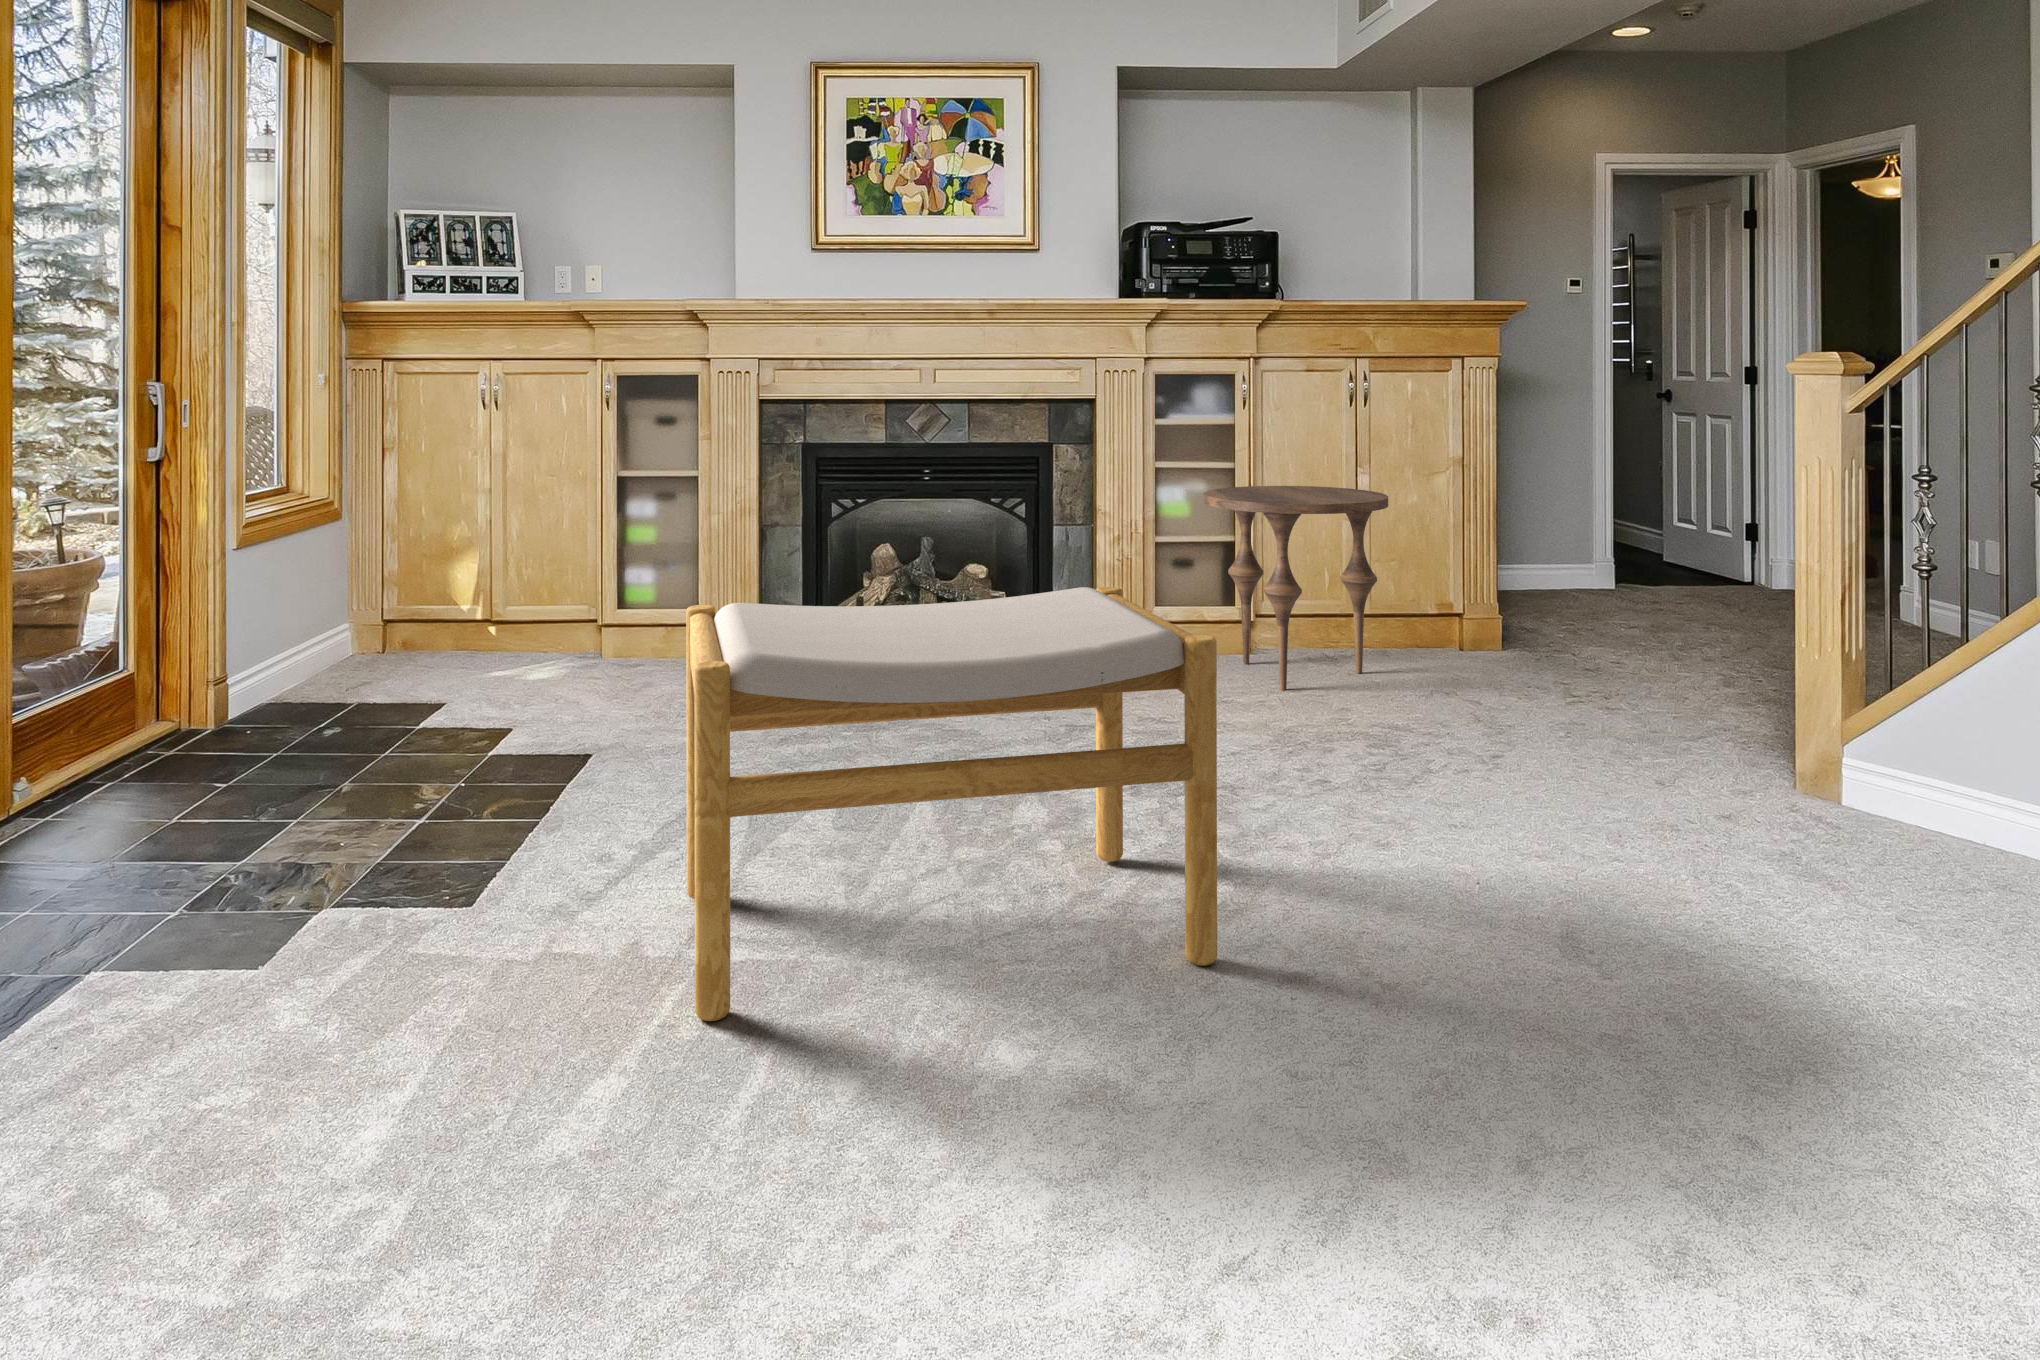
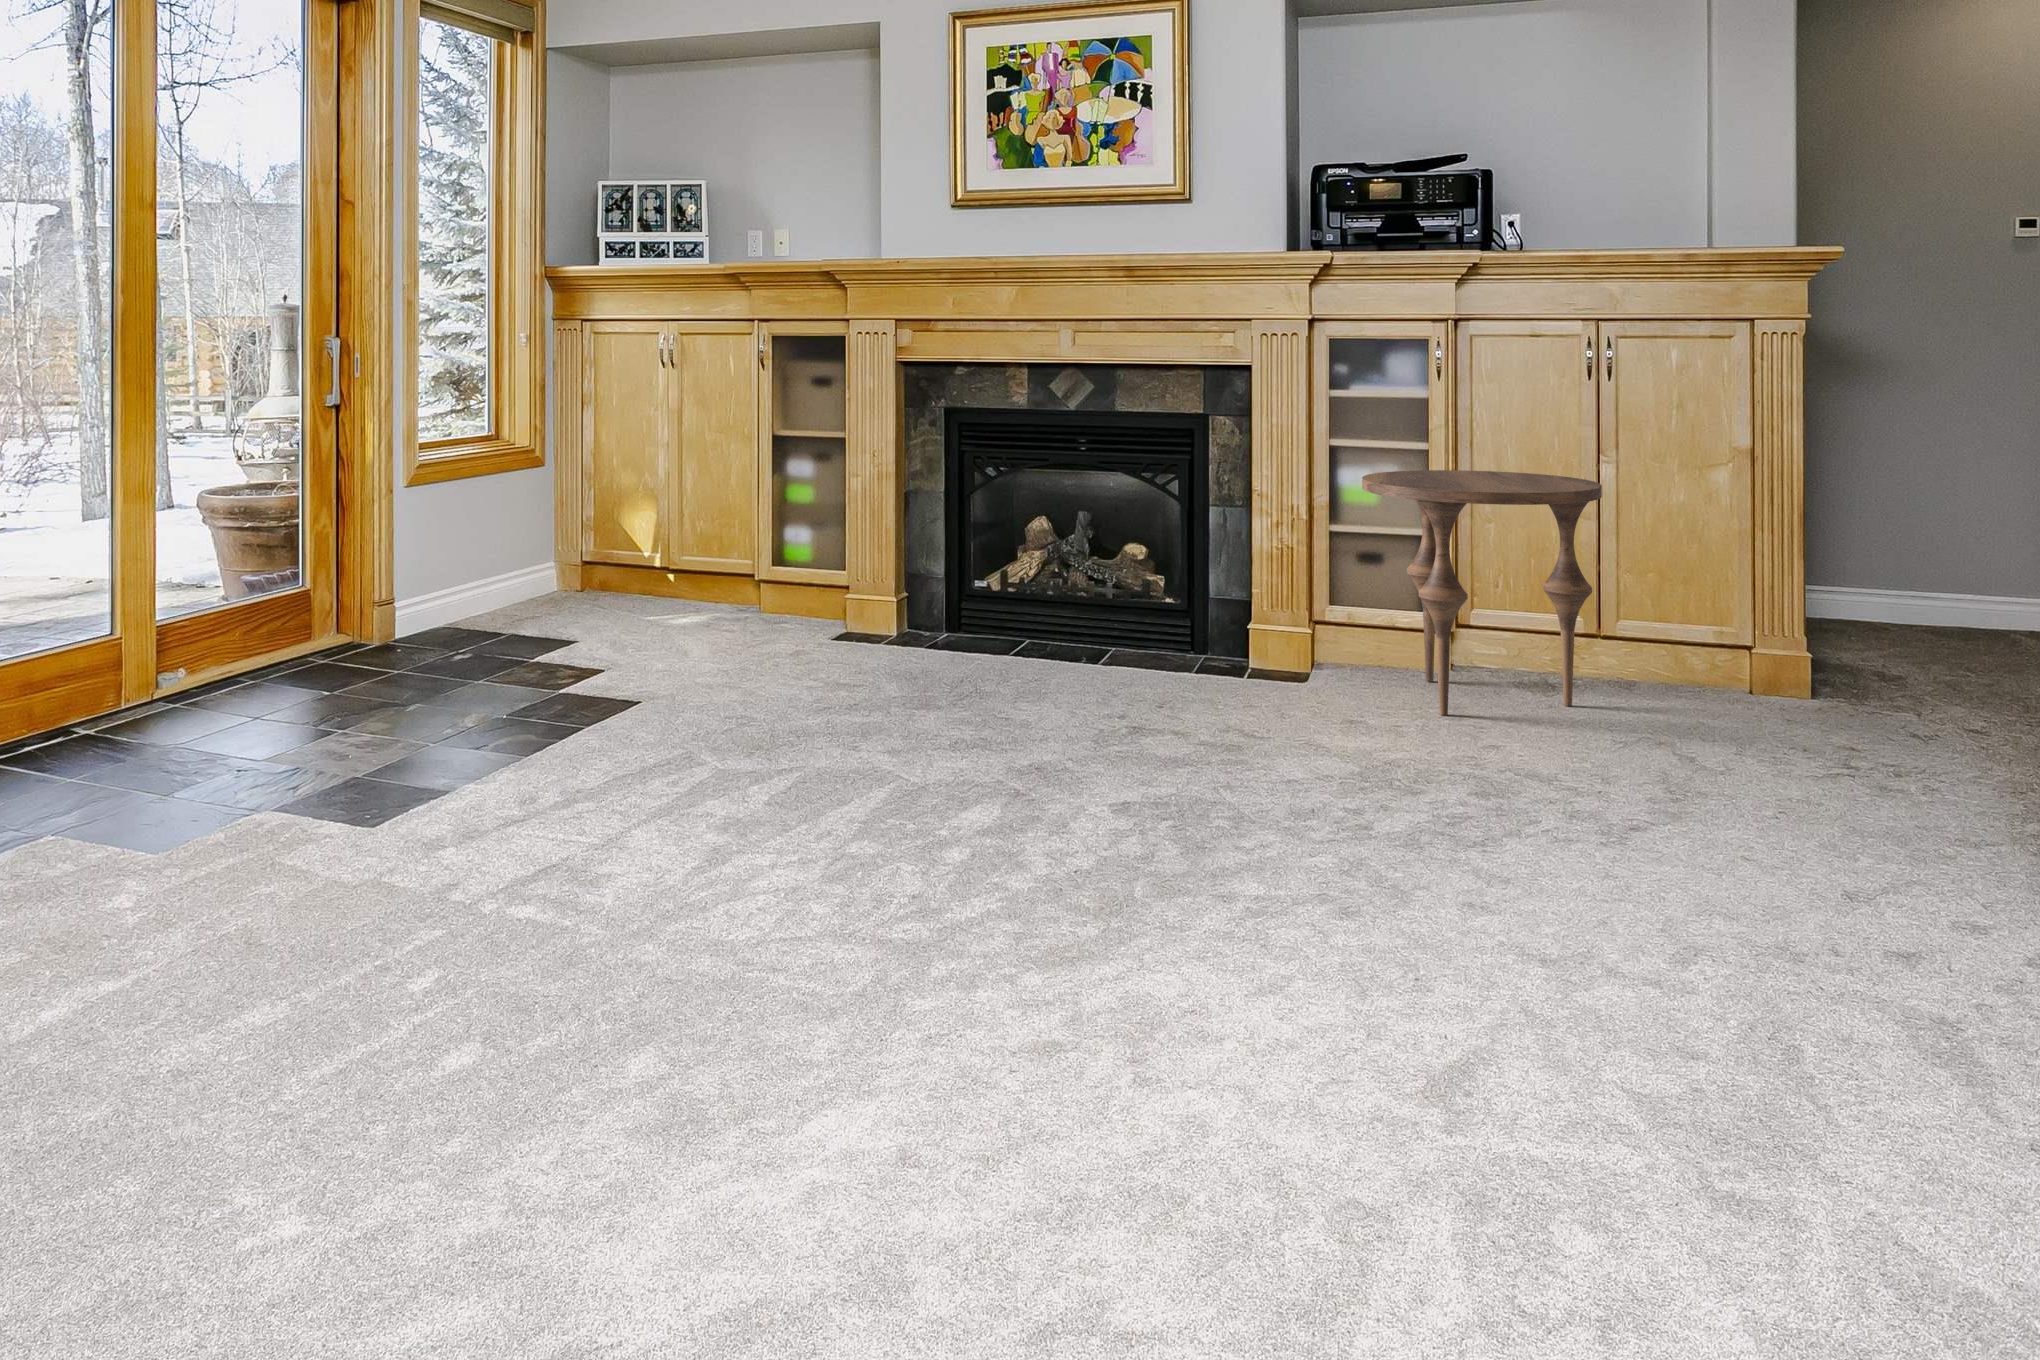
footstool: present [686,587,1217,1021] -> none [450,553,1034,1004]

